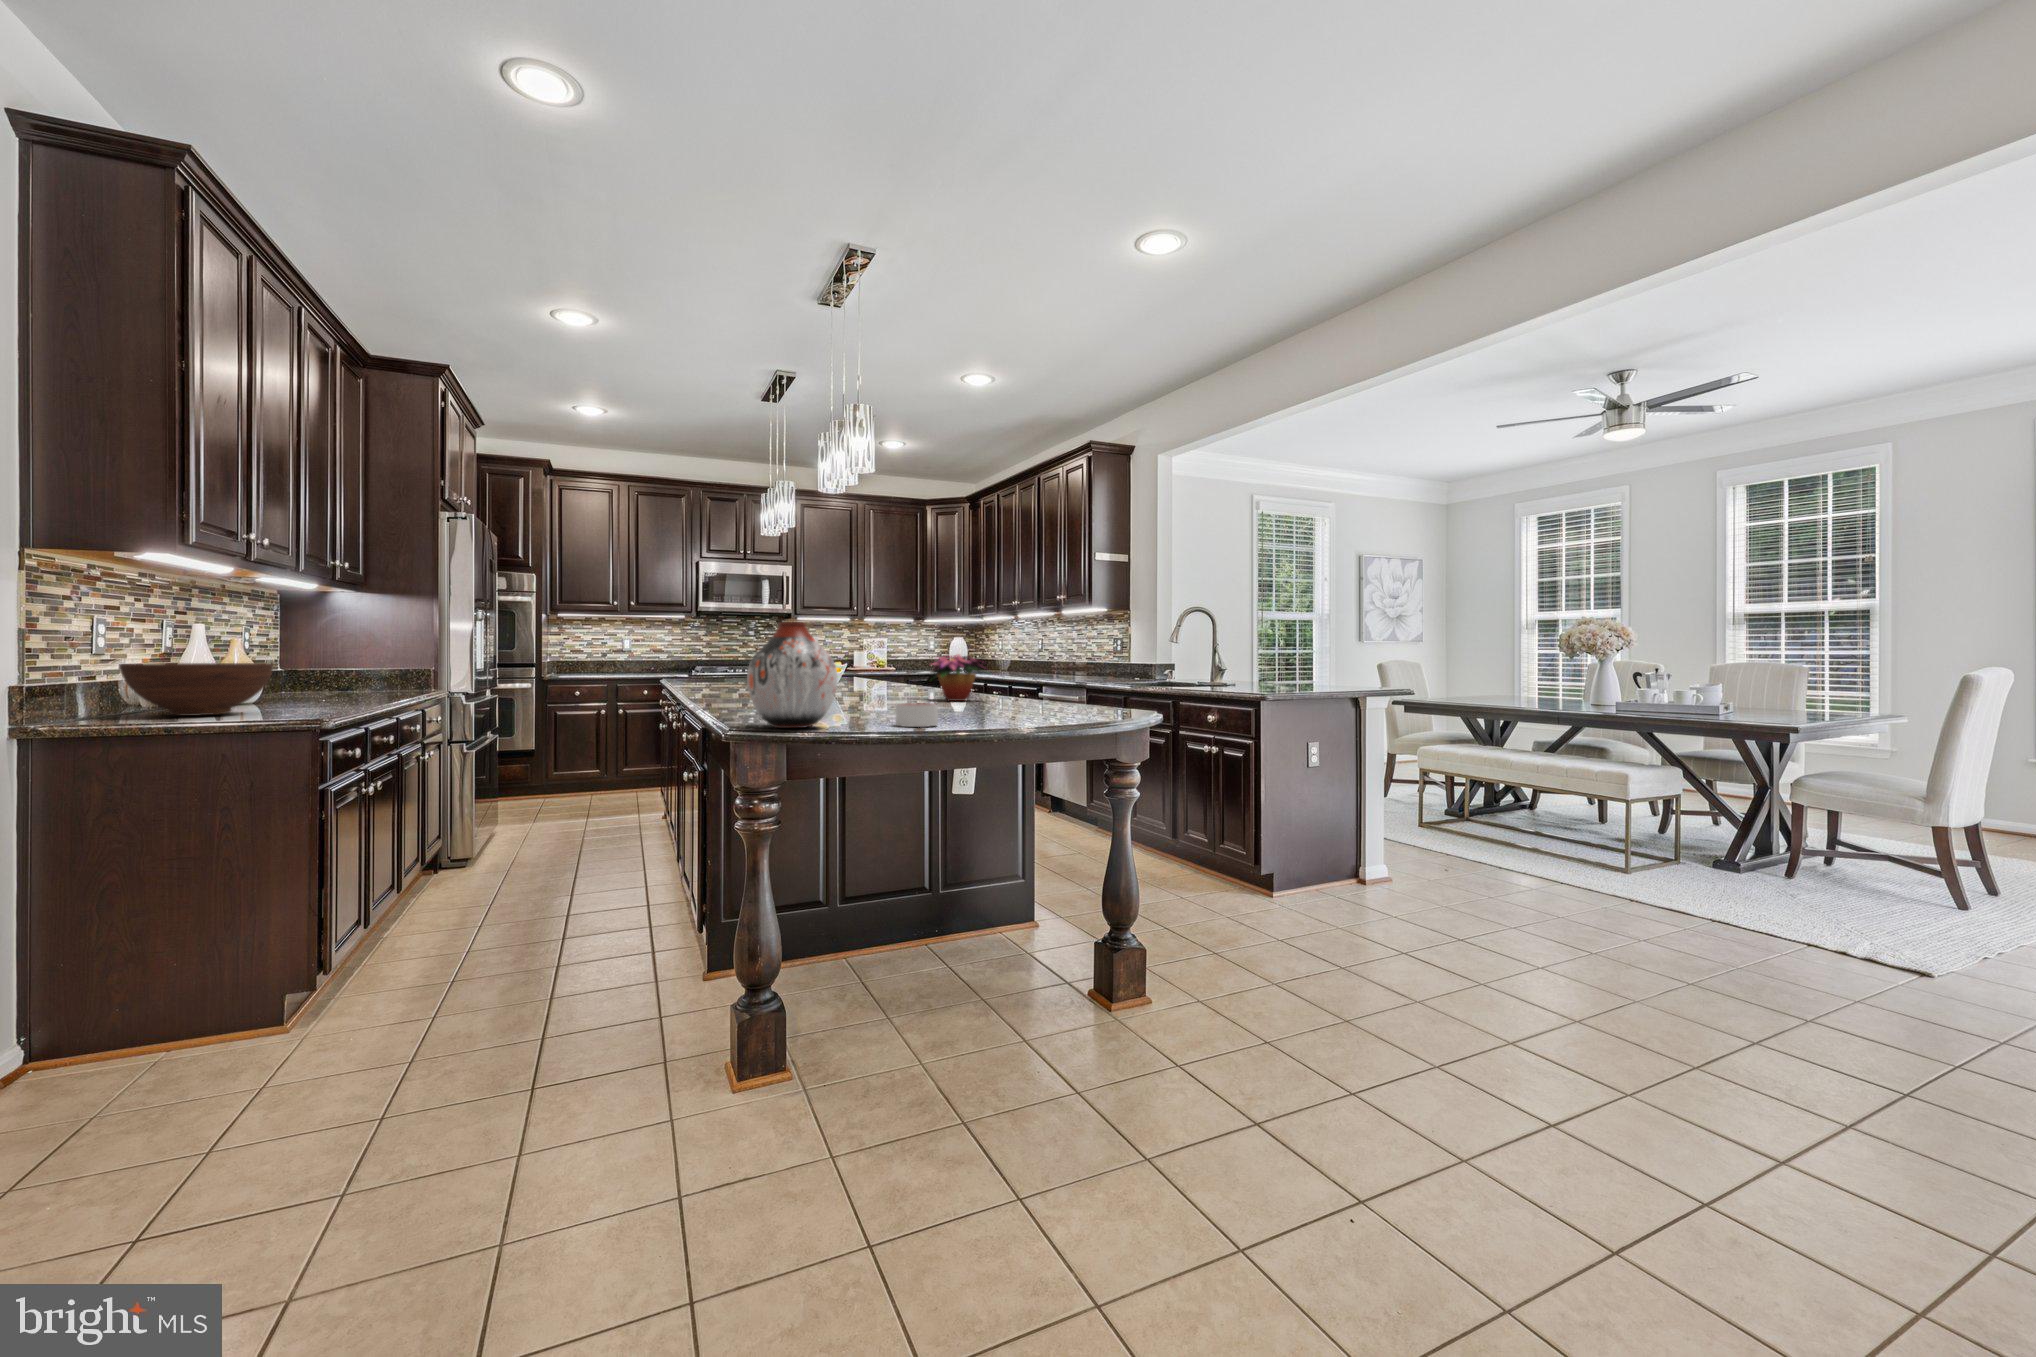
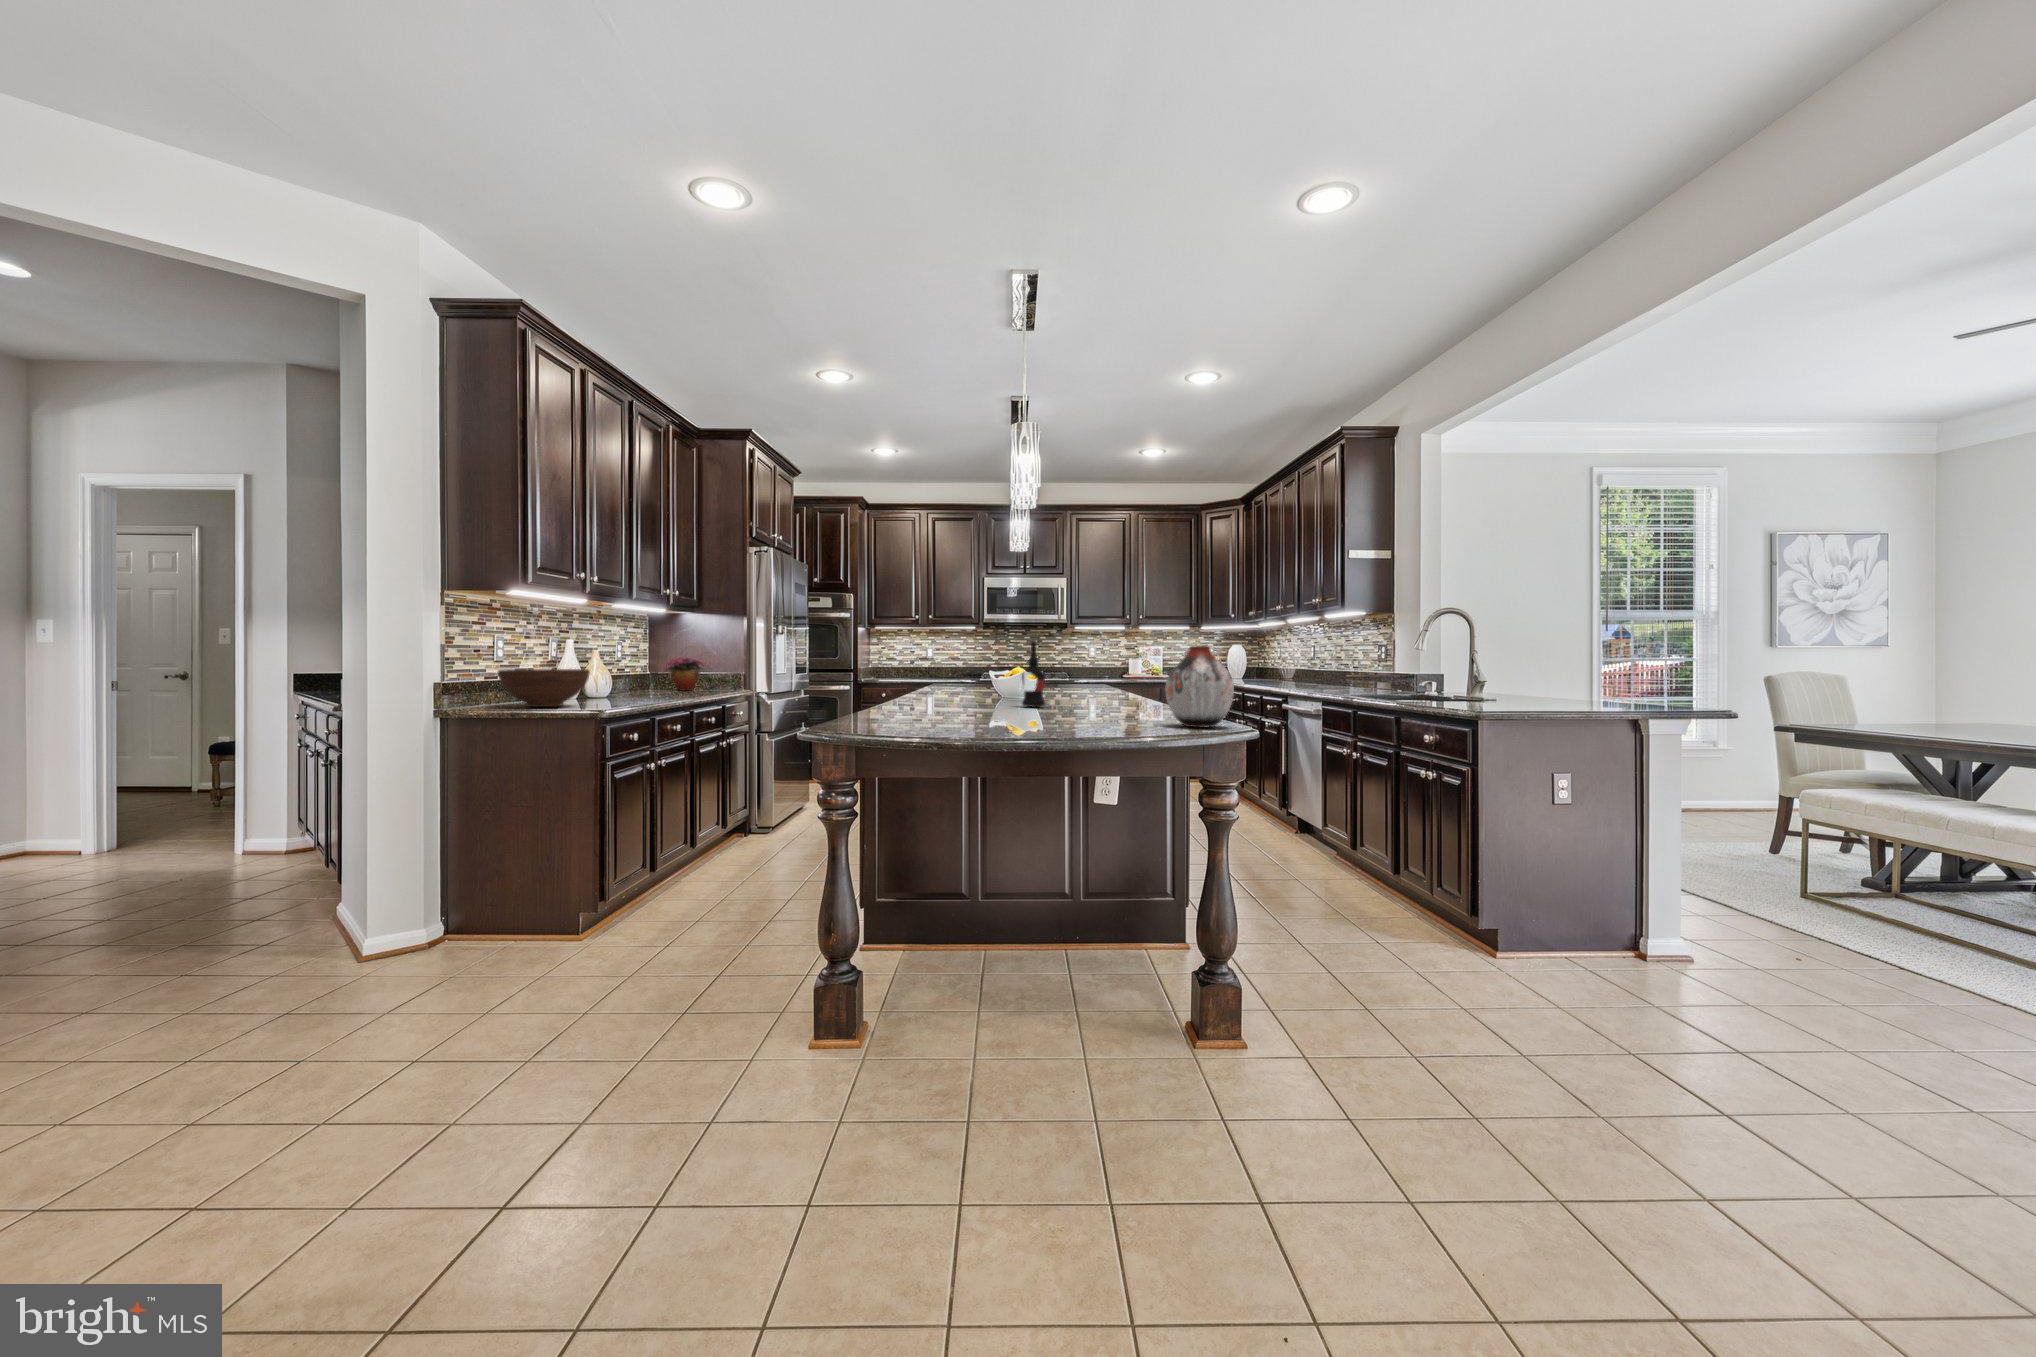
vase: present [747,622,837,728] -> present [1165,646,1234,728]
wine bottle: none [852,629,878,700] -> present [1022,639,1045,707]
flower arrangement: present [931,654,984,701] -> present [666,658,705,691]
candle: present [896,703,938,727] -> none [974,711,1014,734]

